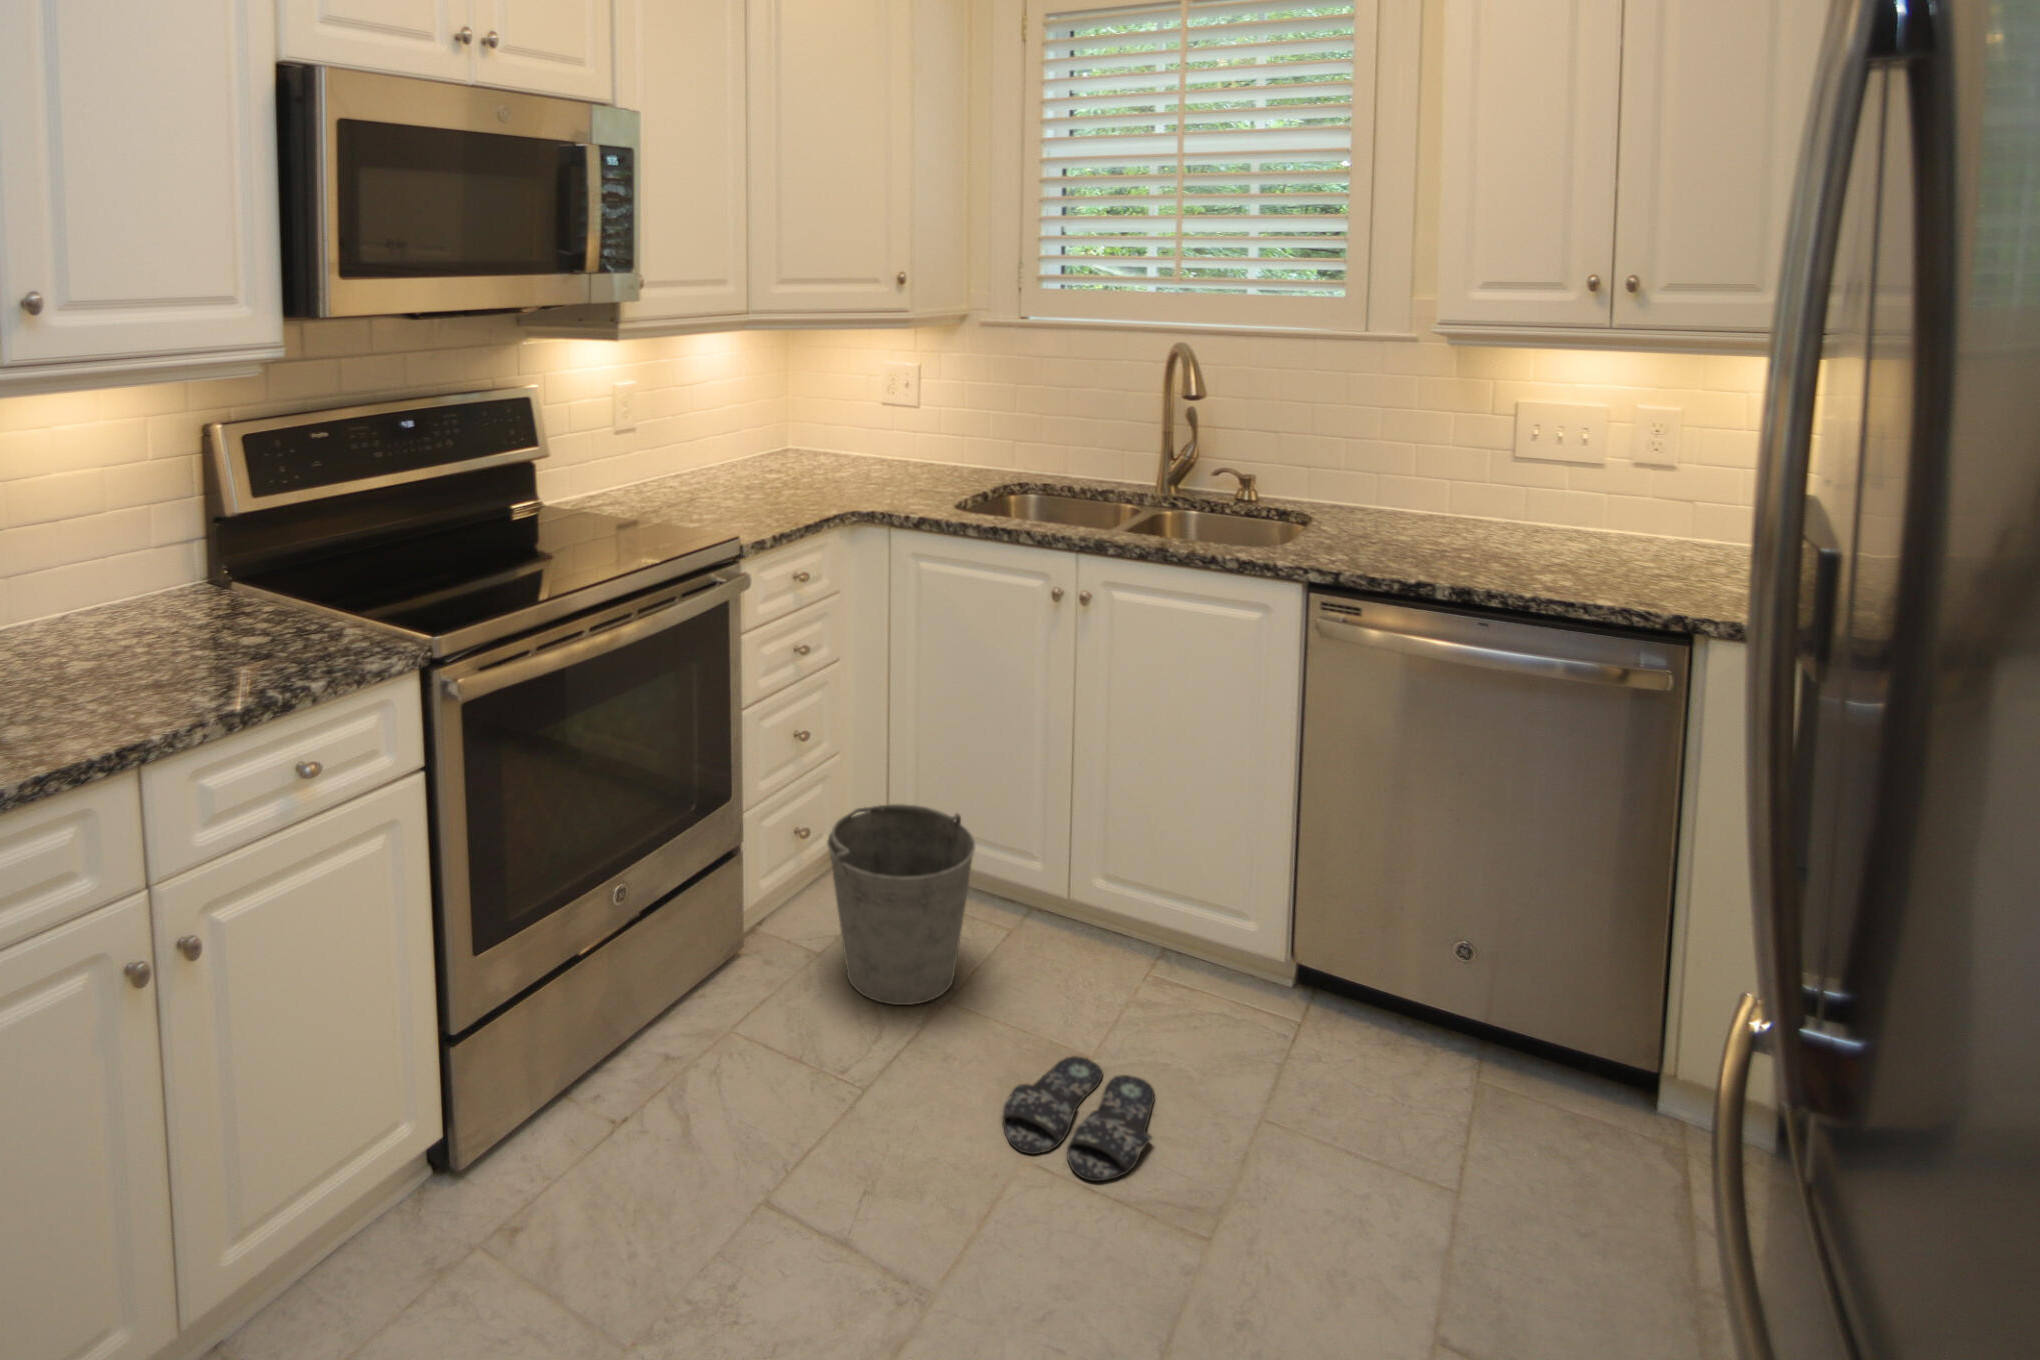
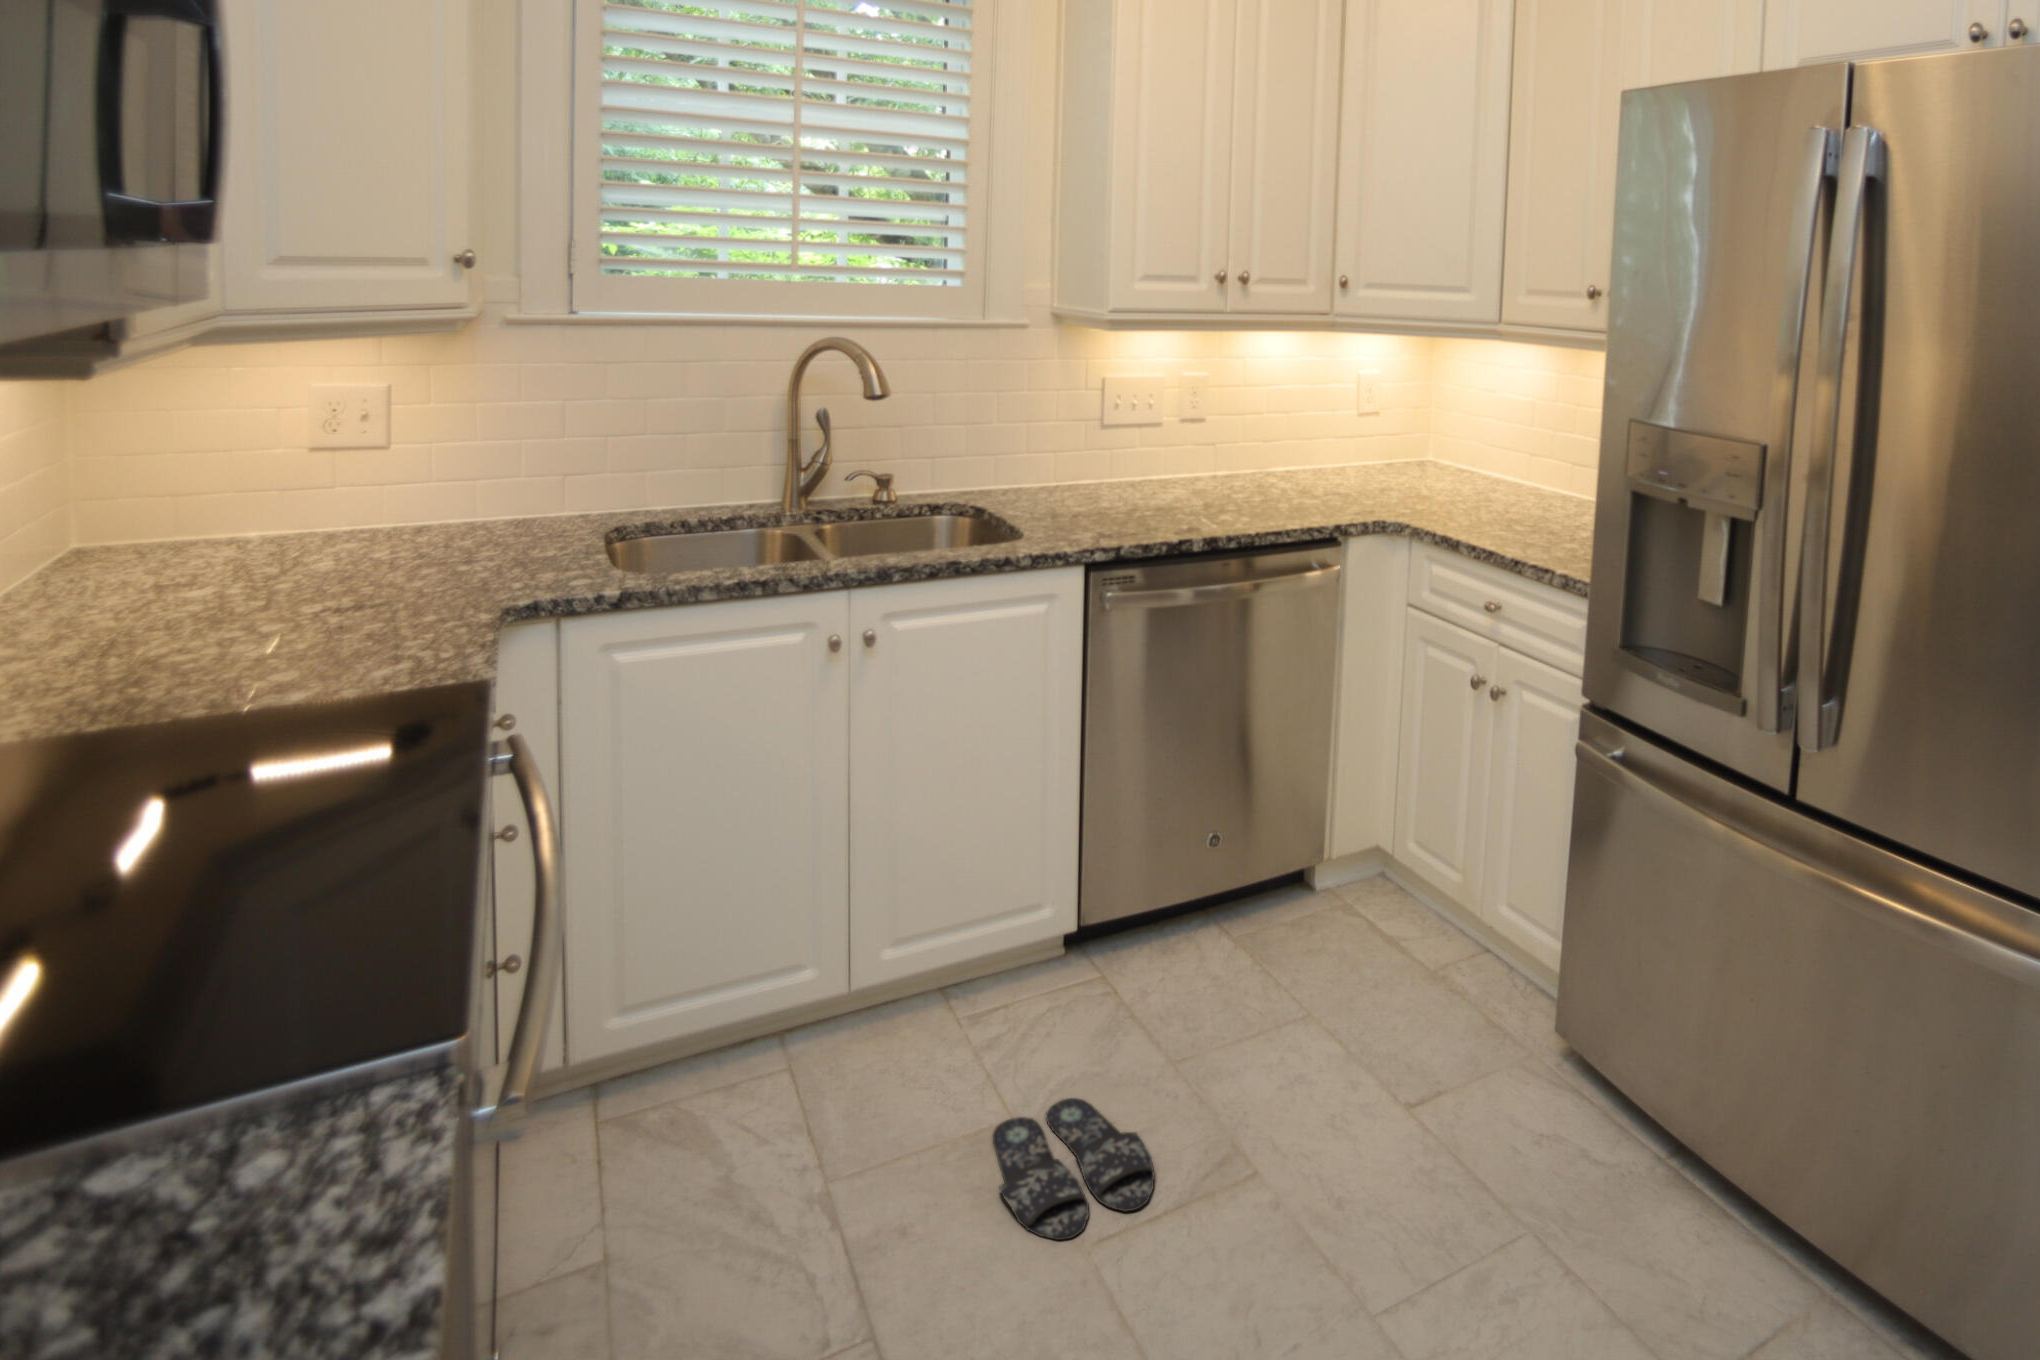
bucket: present [827,804,975,1005] -> none [628,953,846,1252]

